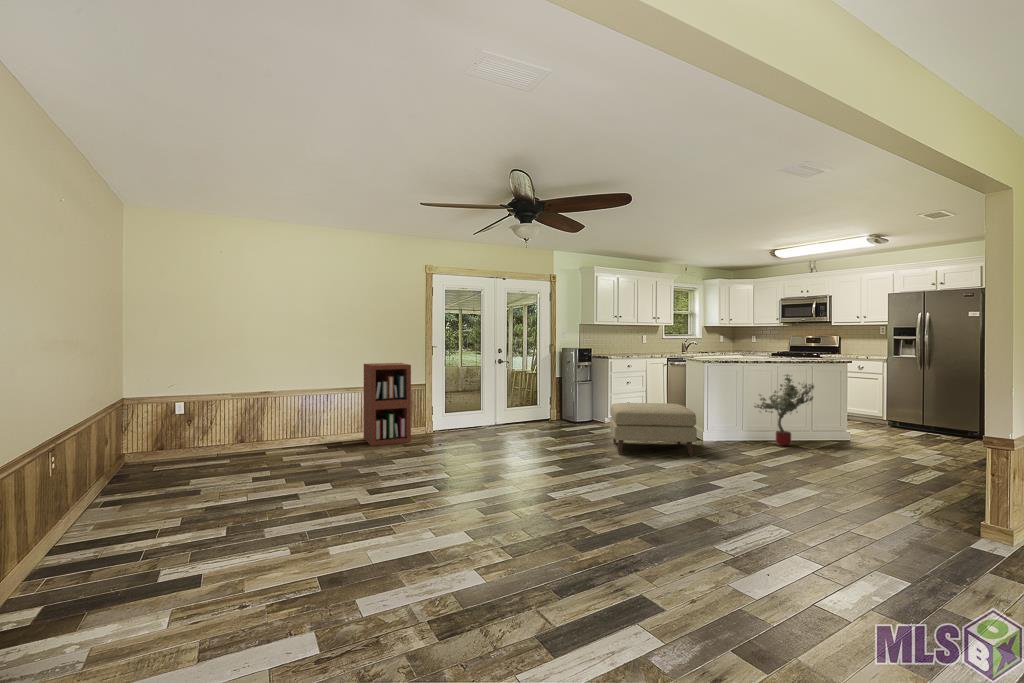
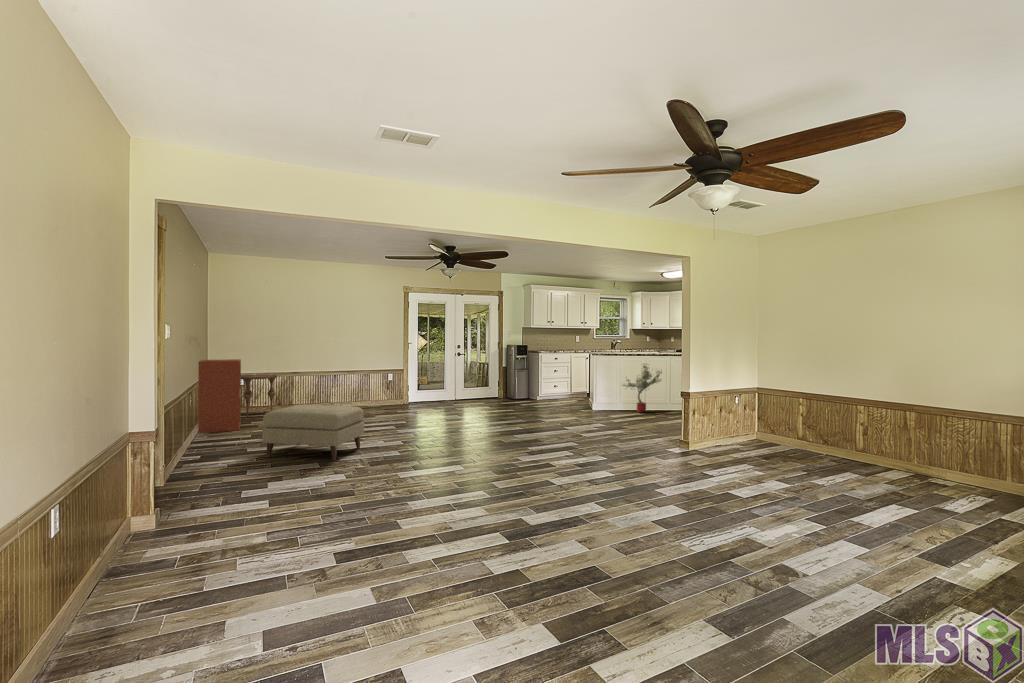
bookshelf: present [364,363,411,446] -> present [198,359,241,433]
side table: none [166,397,238,468] -> present [241,374,277,417]
ottoman: present [610,403,697,456] -> present [262,405,364,460]

